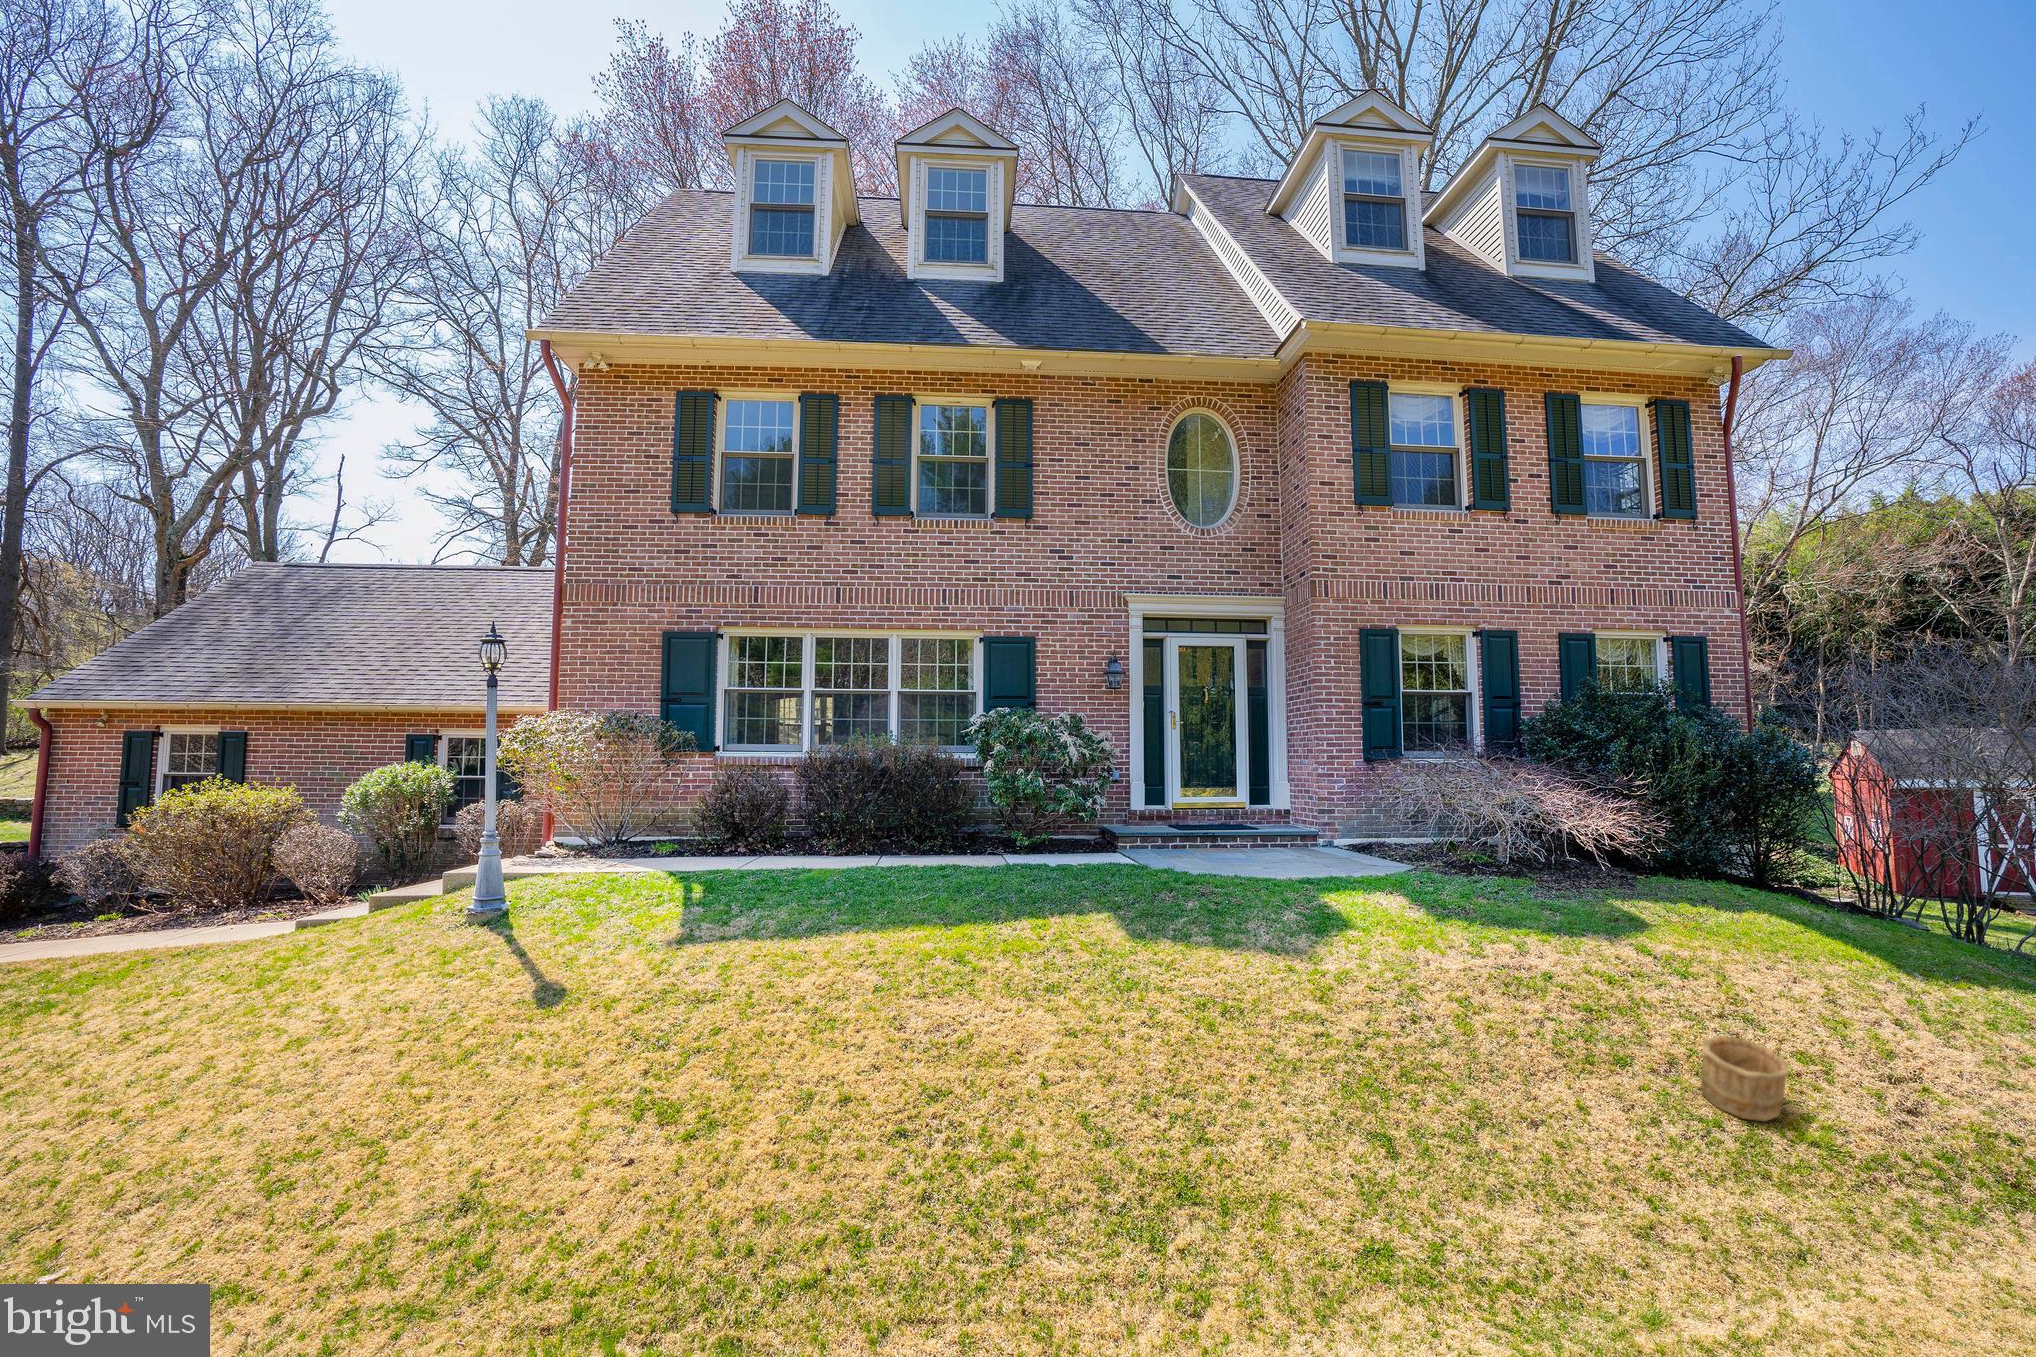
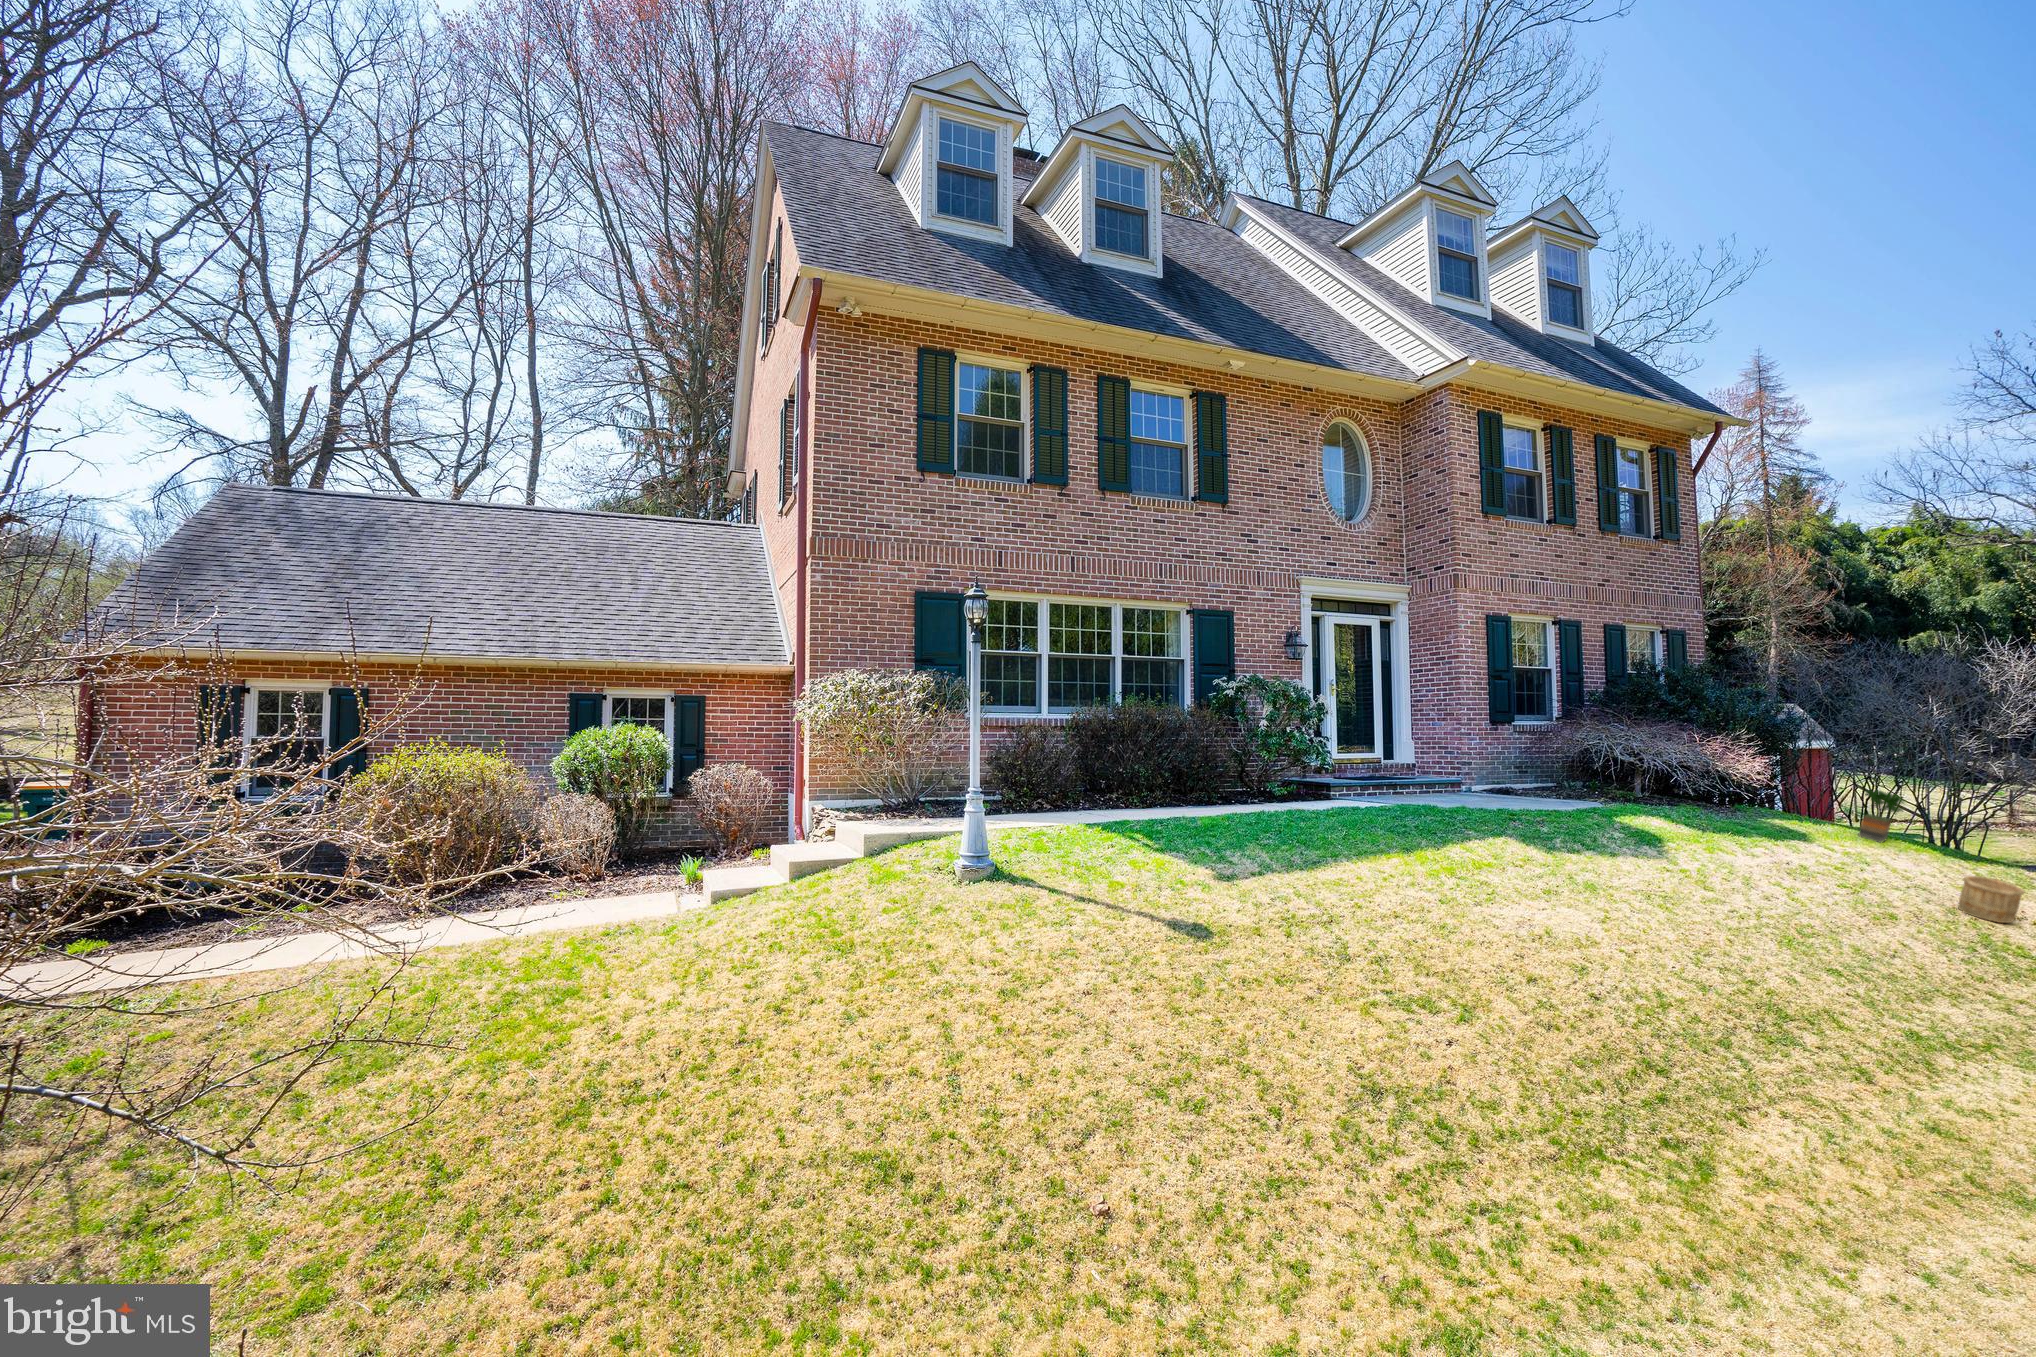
potted tree: none [1727,880,1797,960] -> present [1858,790,1904,843]

